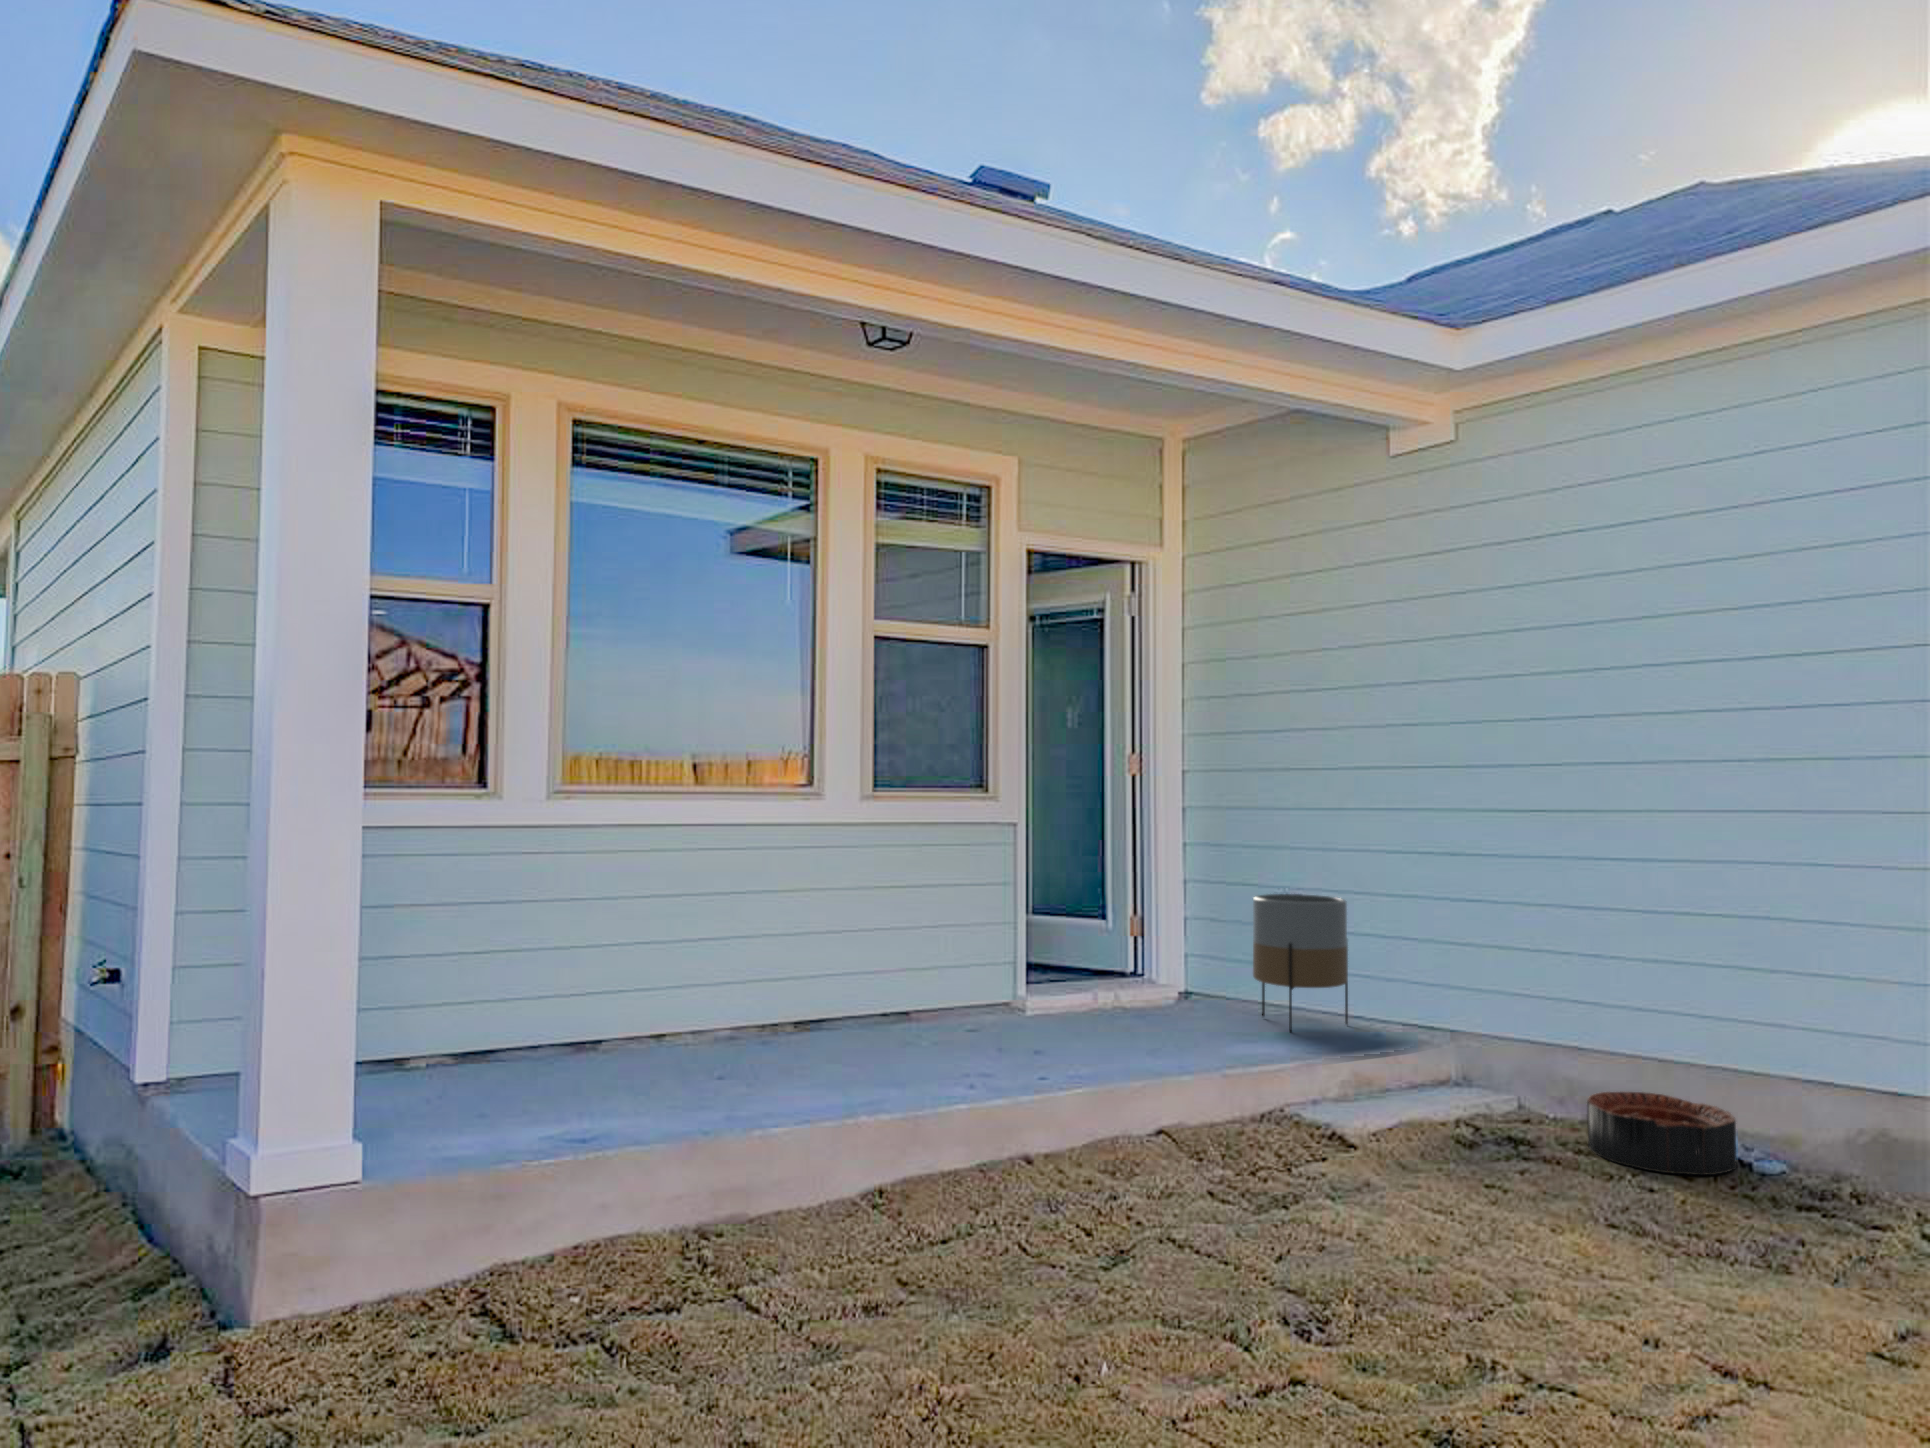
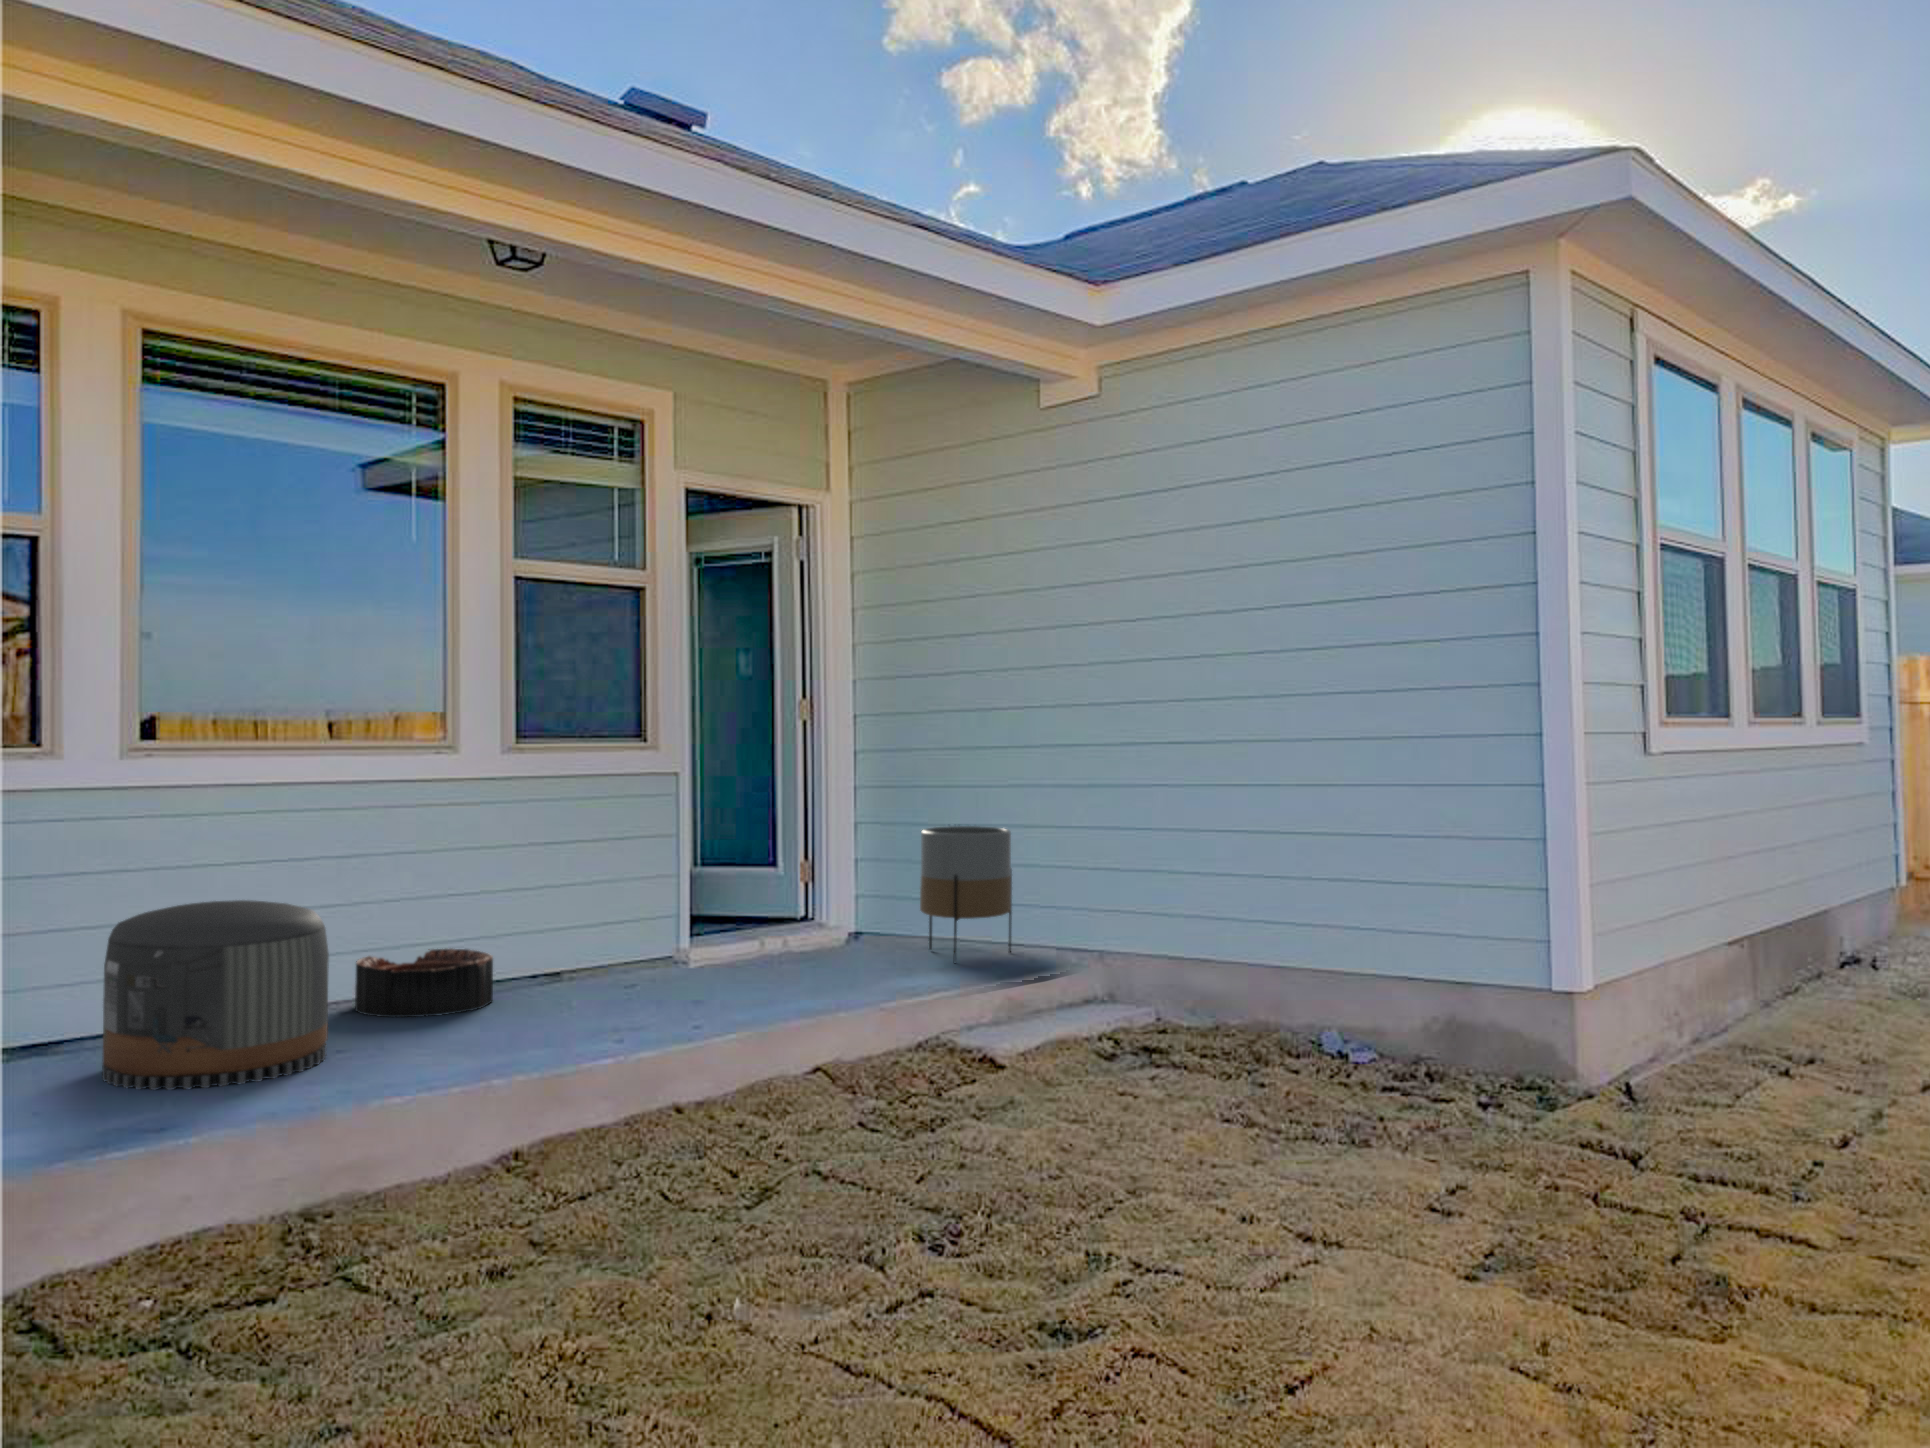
pouf: none [542,941,721,1107] -> present [102,900,329,1090]
basket: present [1587,1092,1737,1175] -> present [355,949,493,1017]

